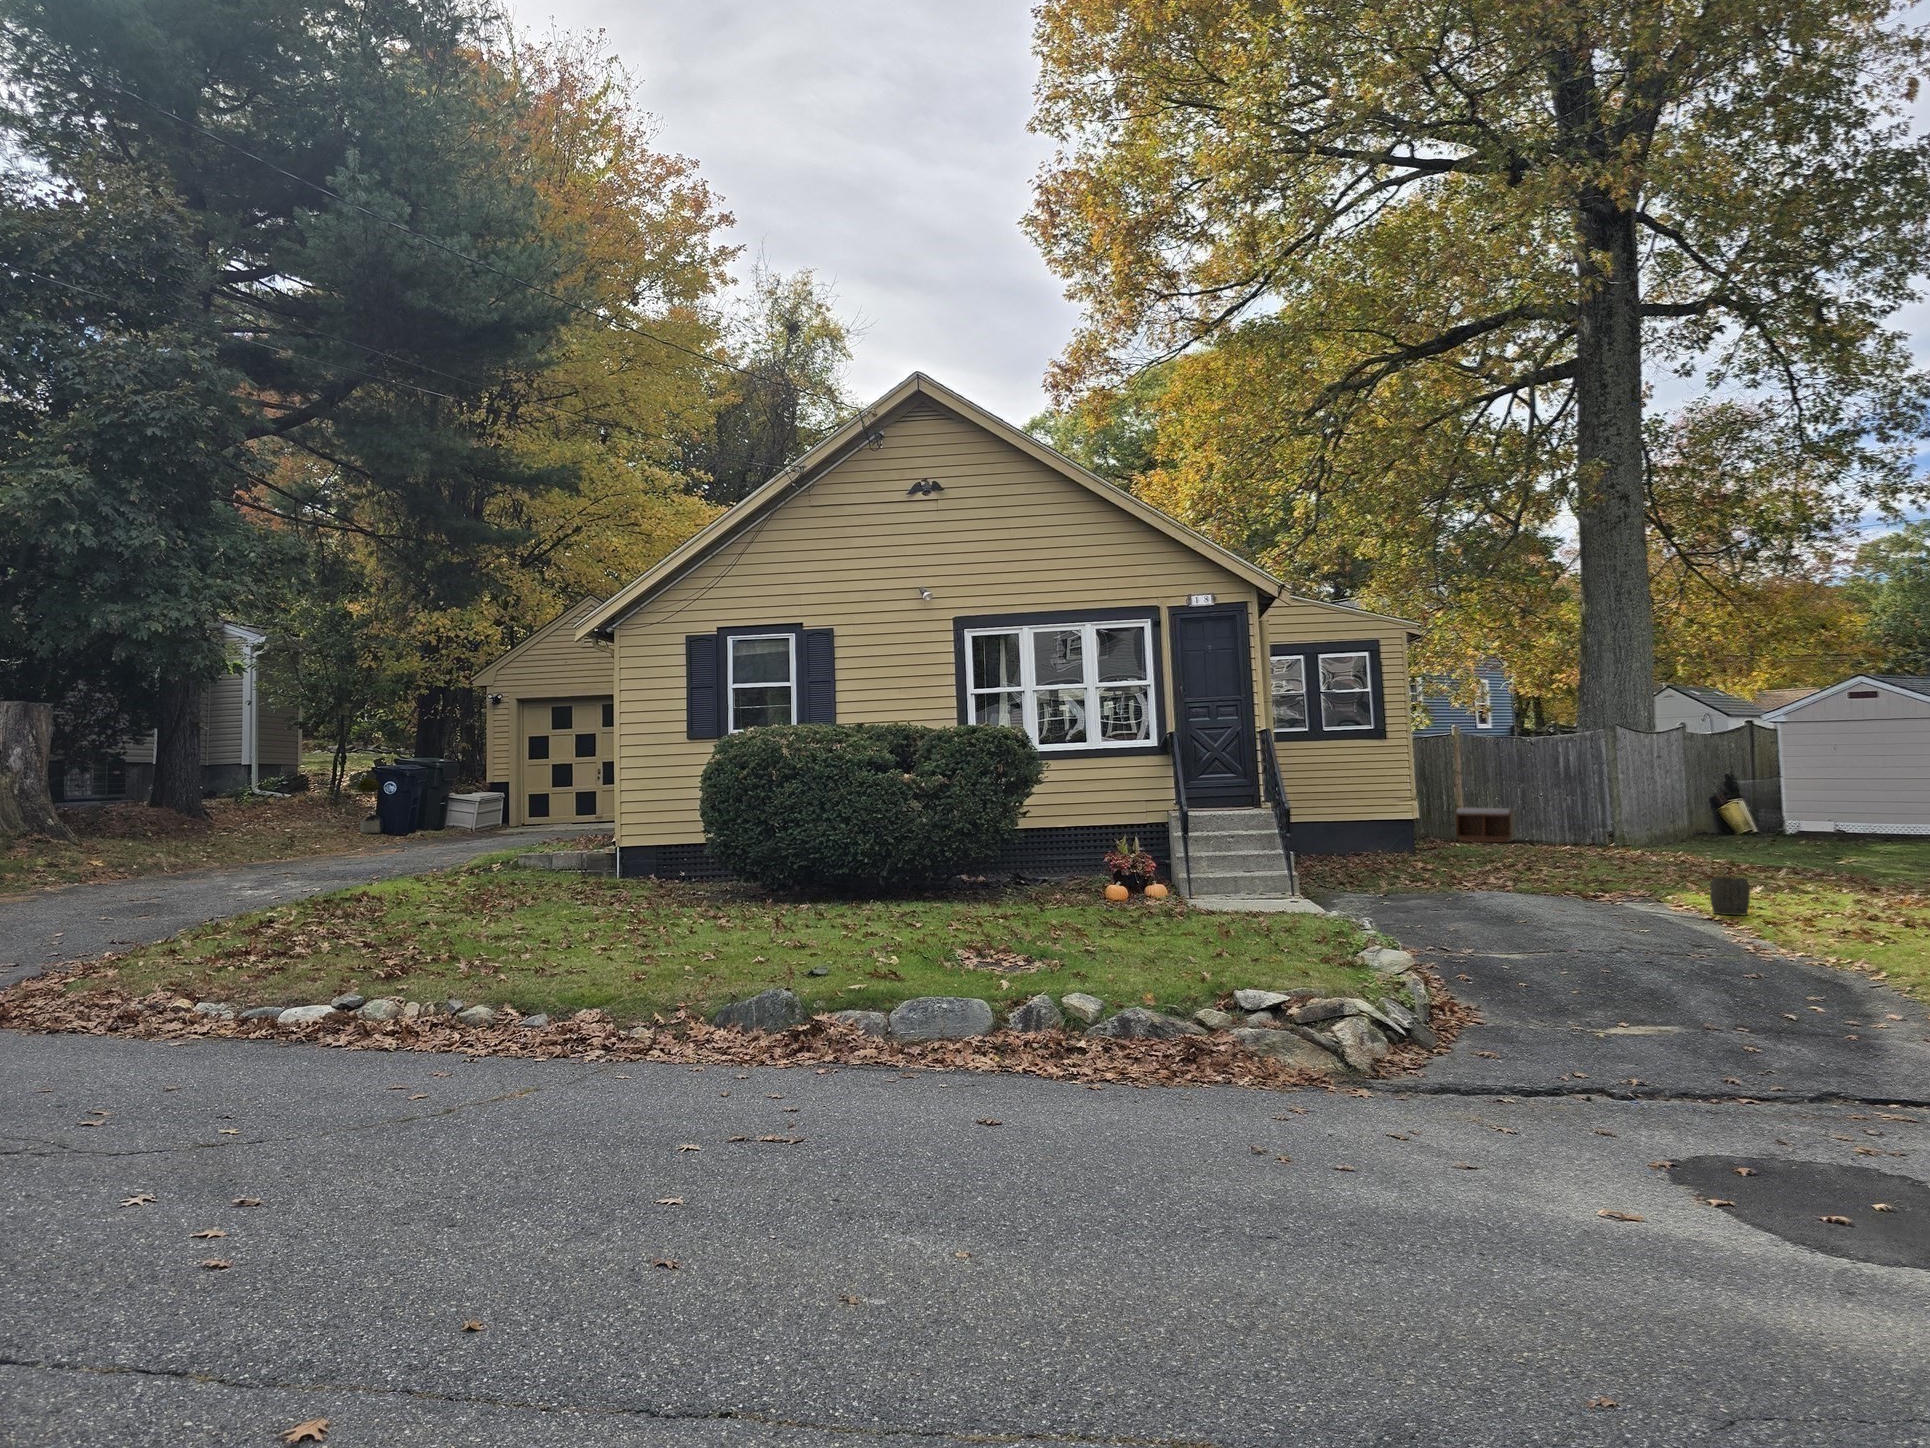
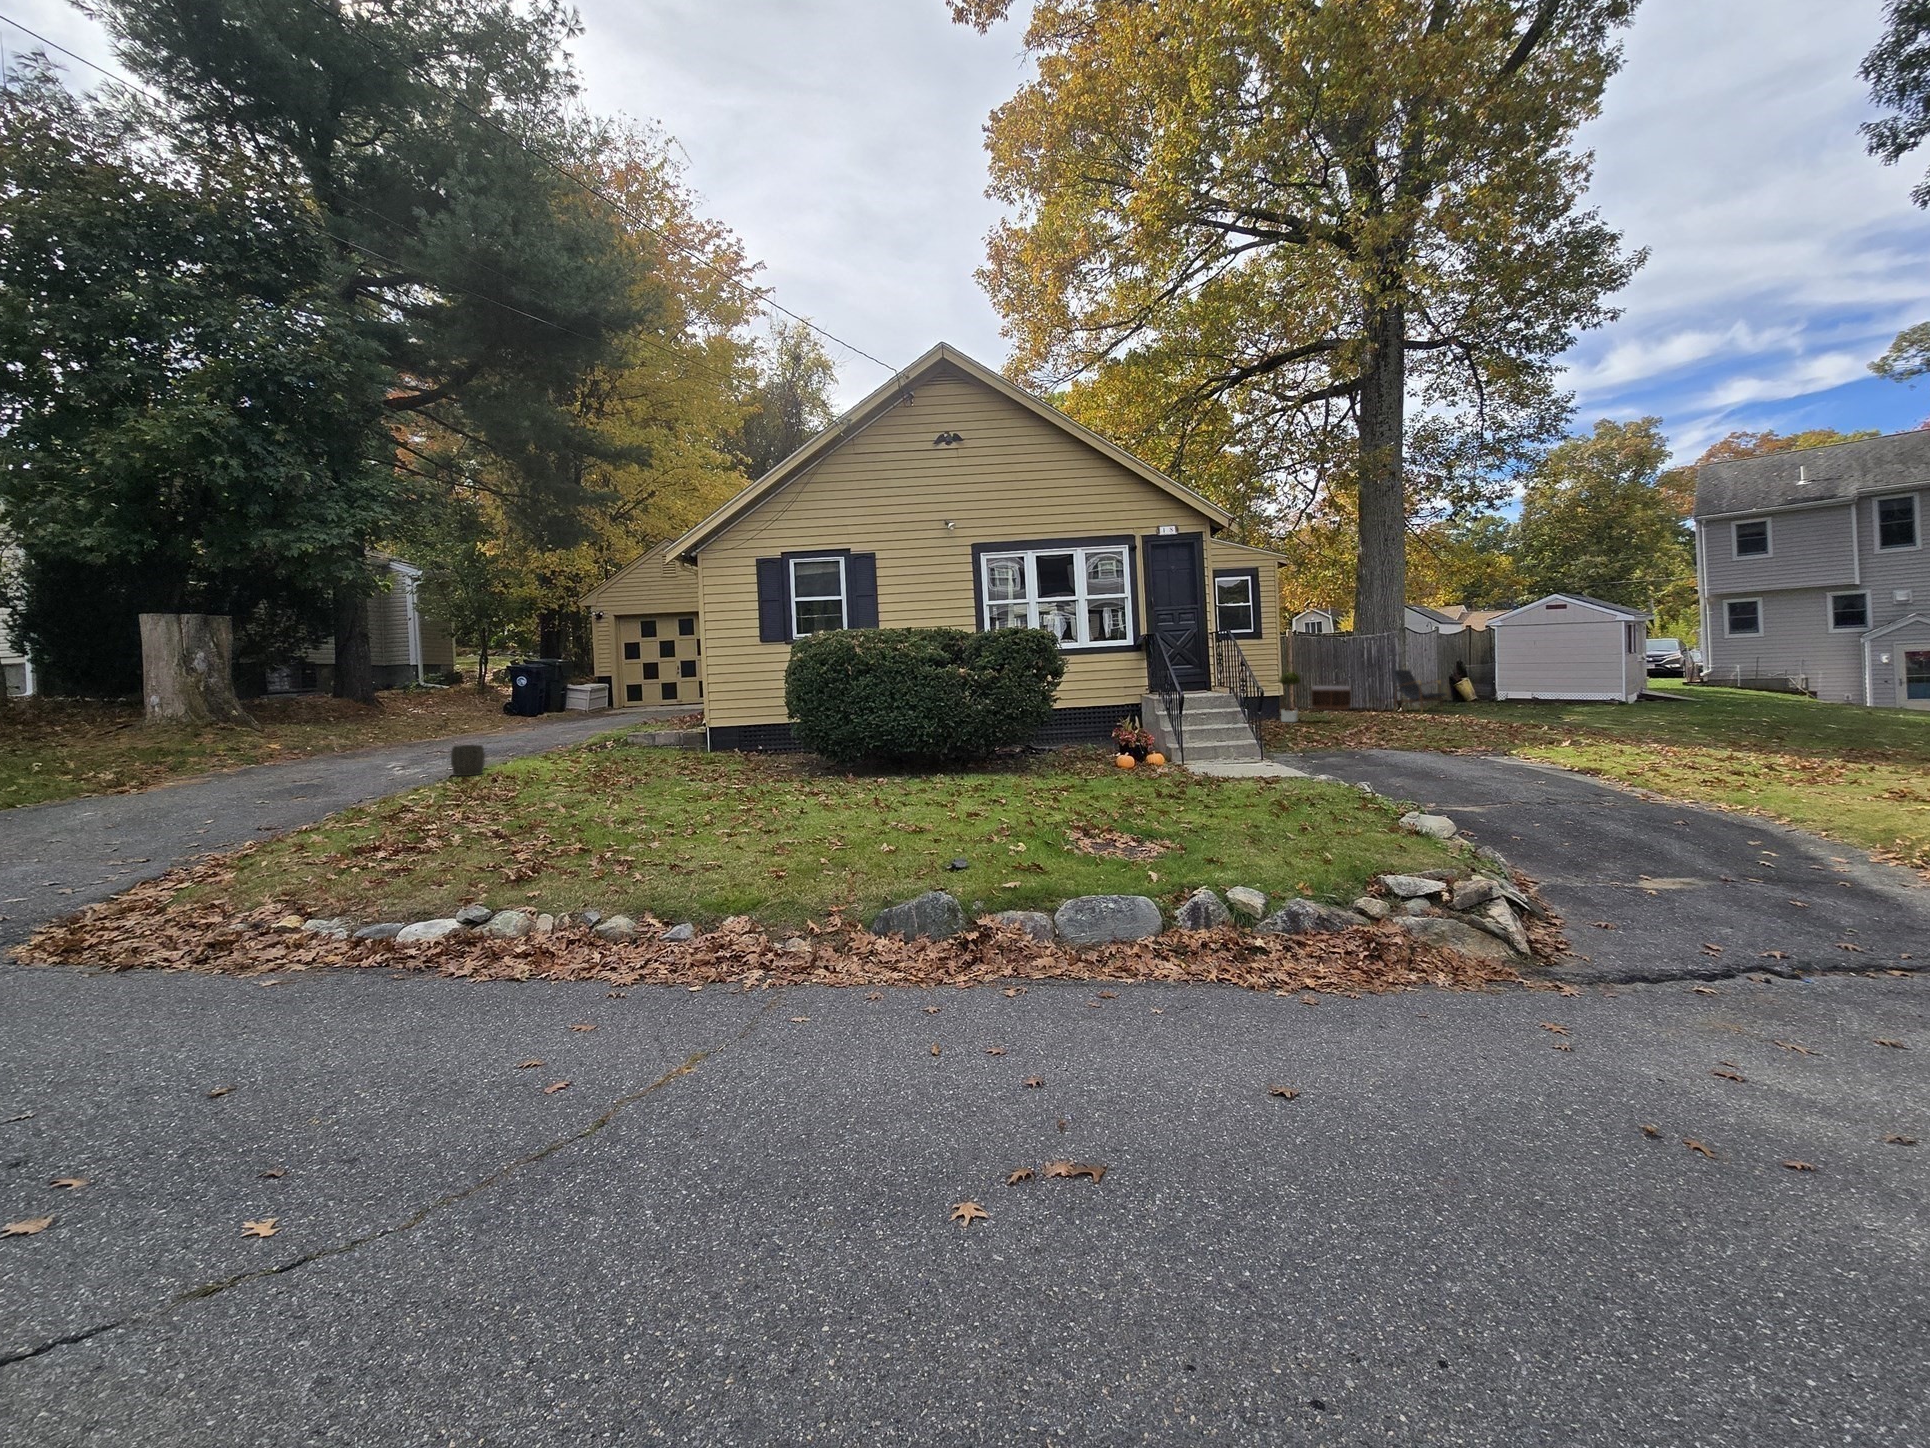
potted tree: present [358,778,382,833] -> present [1280,672,1300,722]
lounge chair: none [1570,786,1647,848] -> present [1392,670,1446,711]
woven basket: present [1710,877,1750,915] -> present [451,745,485,776]

